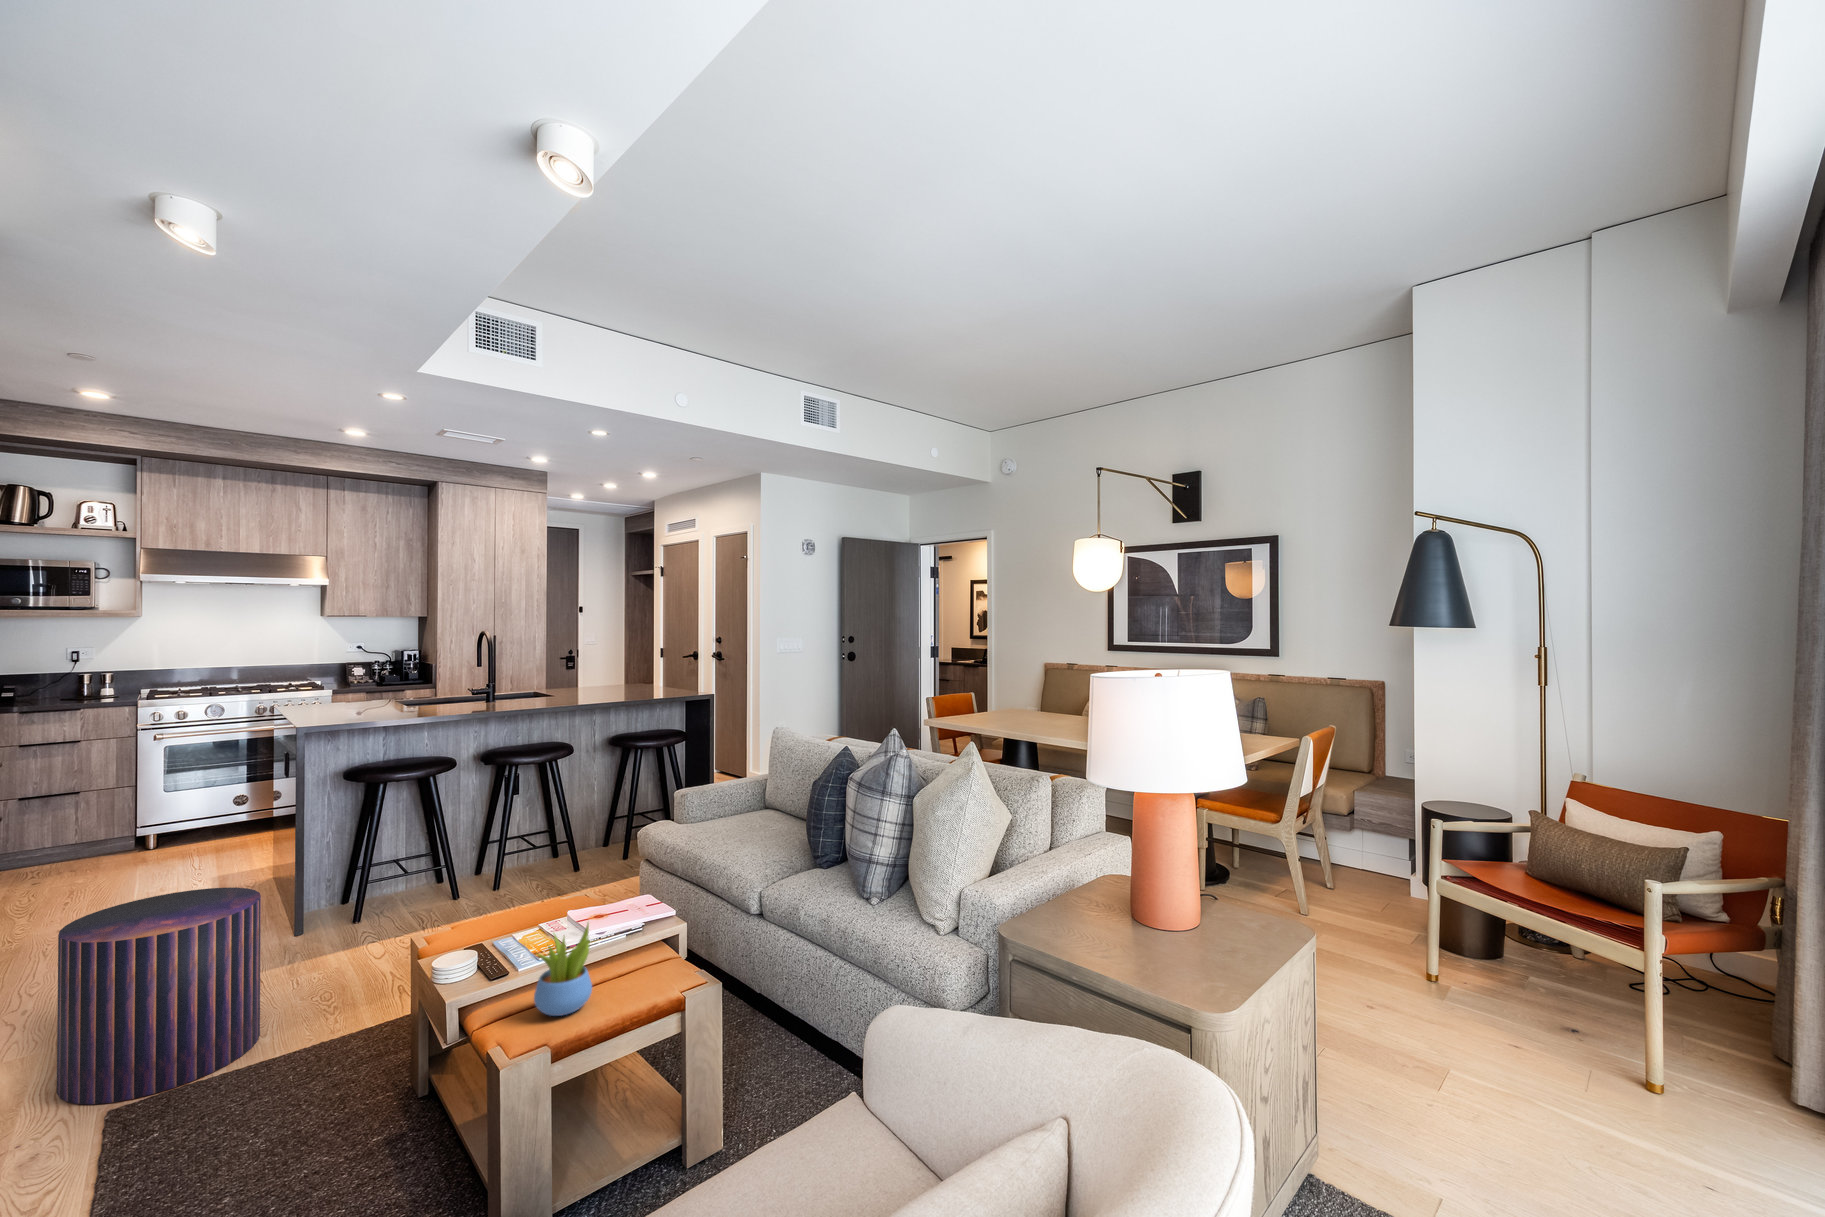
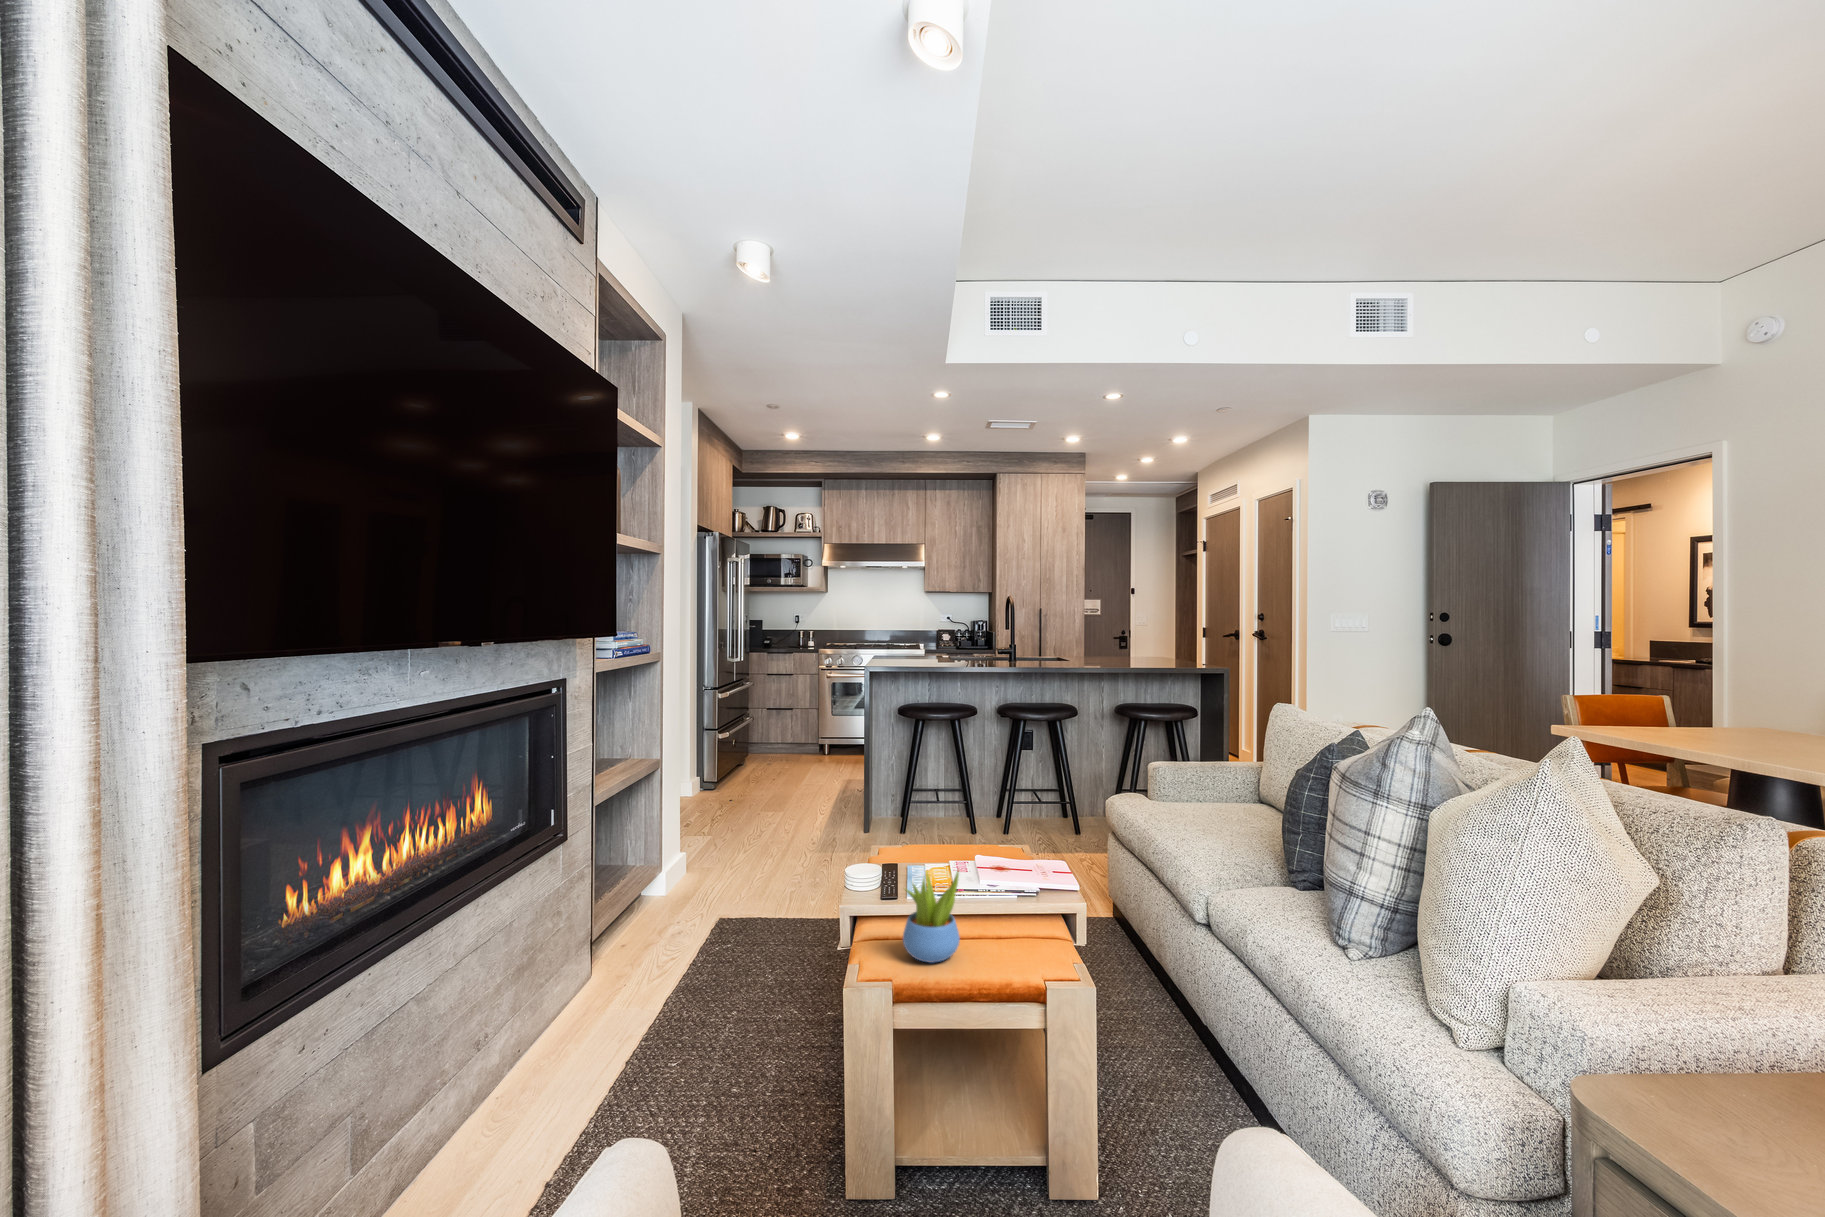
pouf: present [57,887,261,1104] -> none [689,779,803,924]

